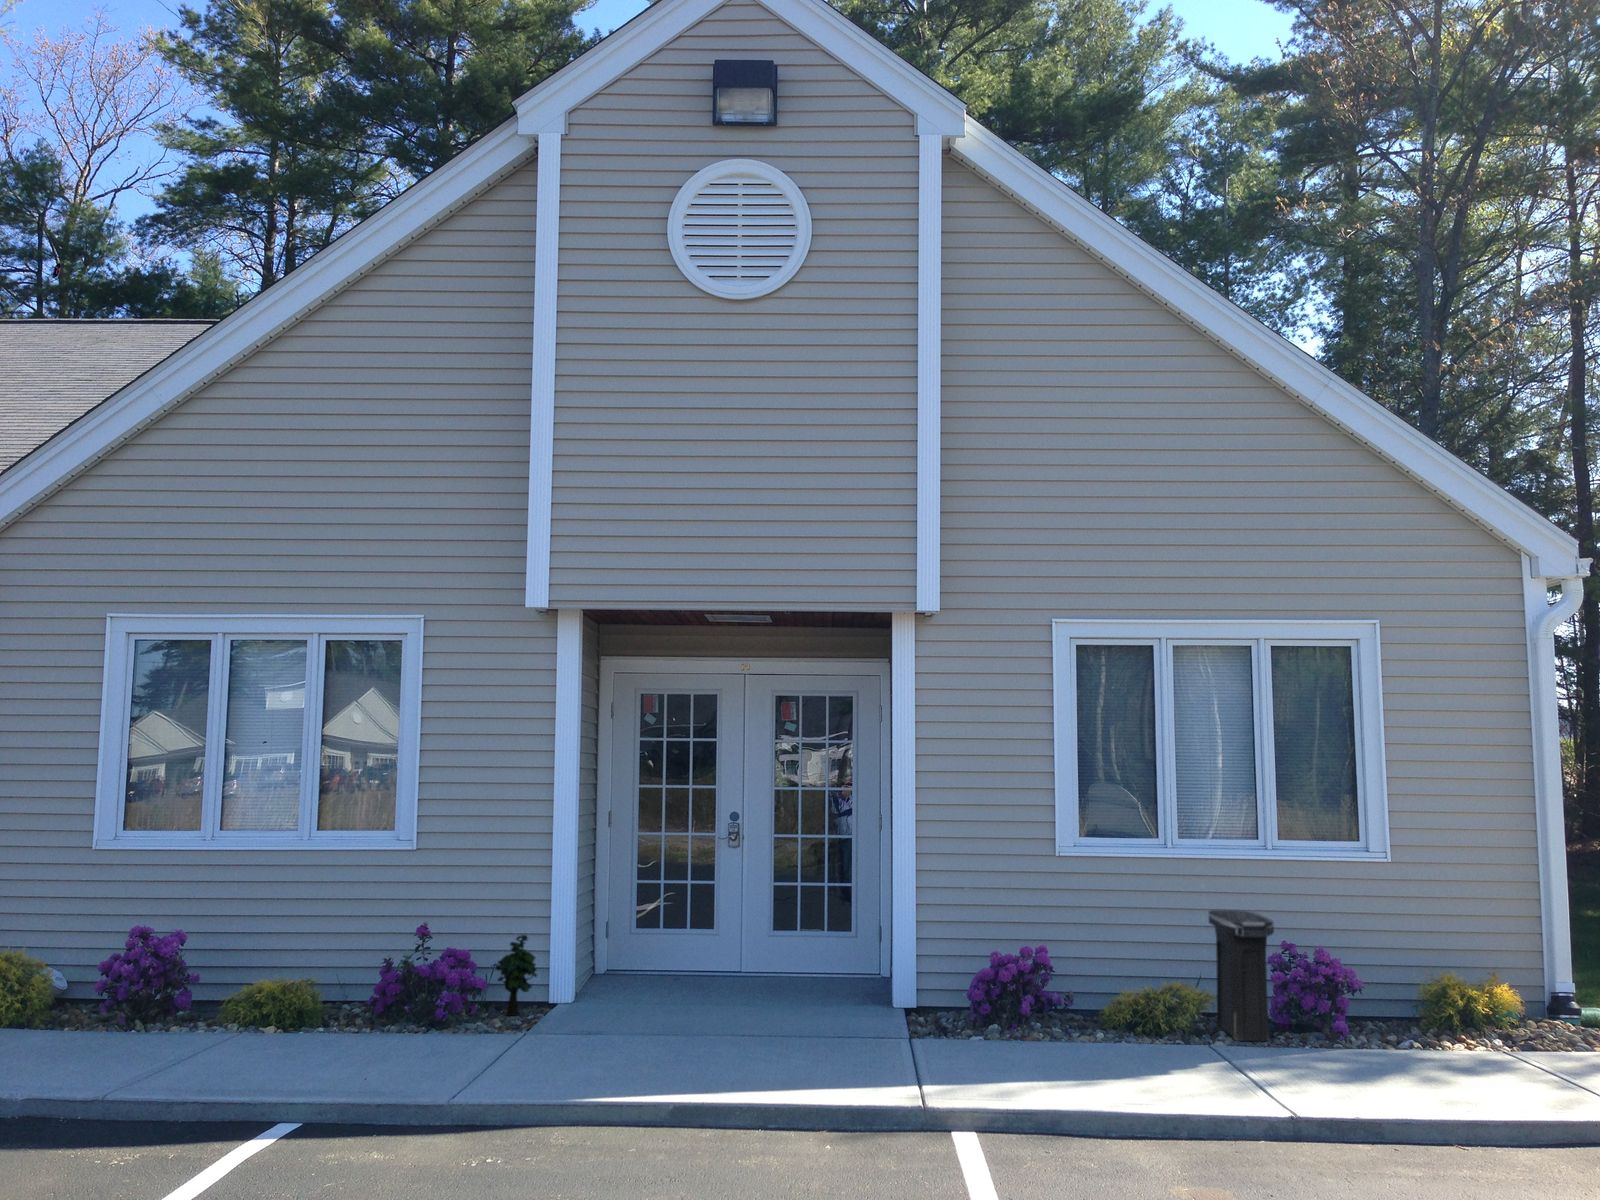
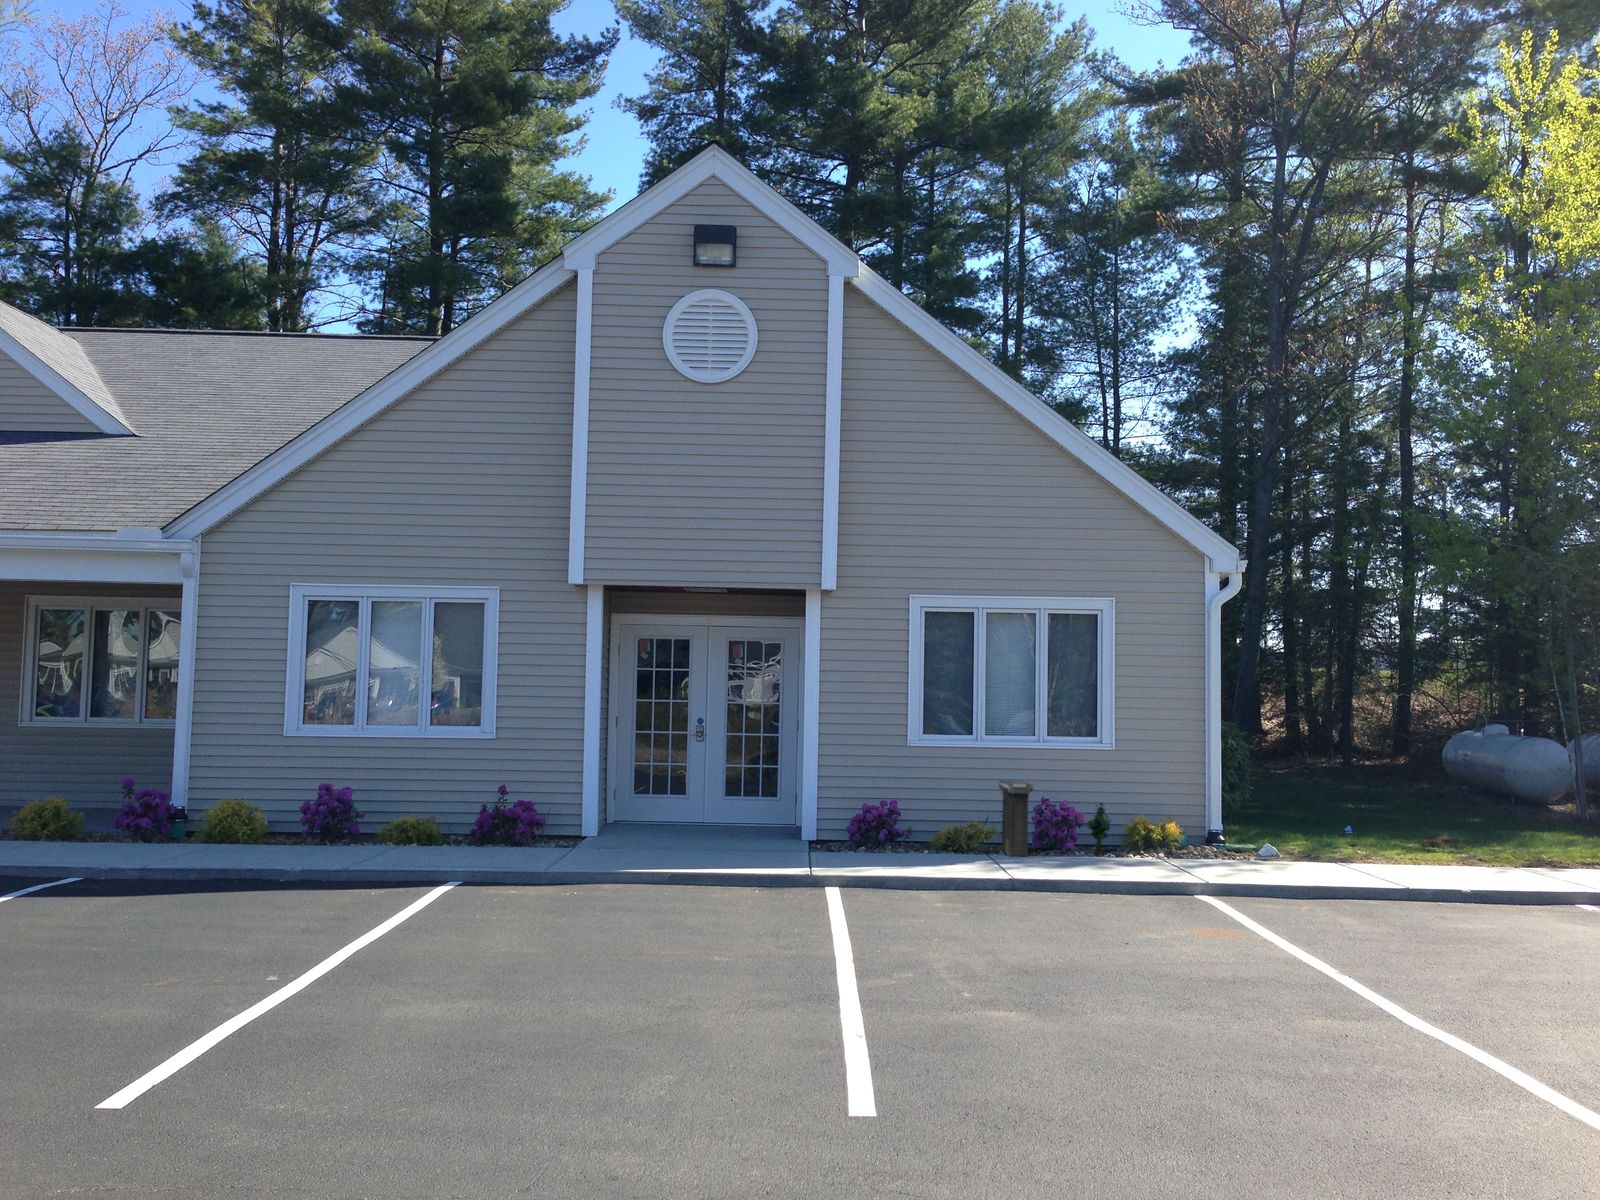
decorative plant: present [493,935,537,1016] -> present [1087,803,1110,854]

